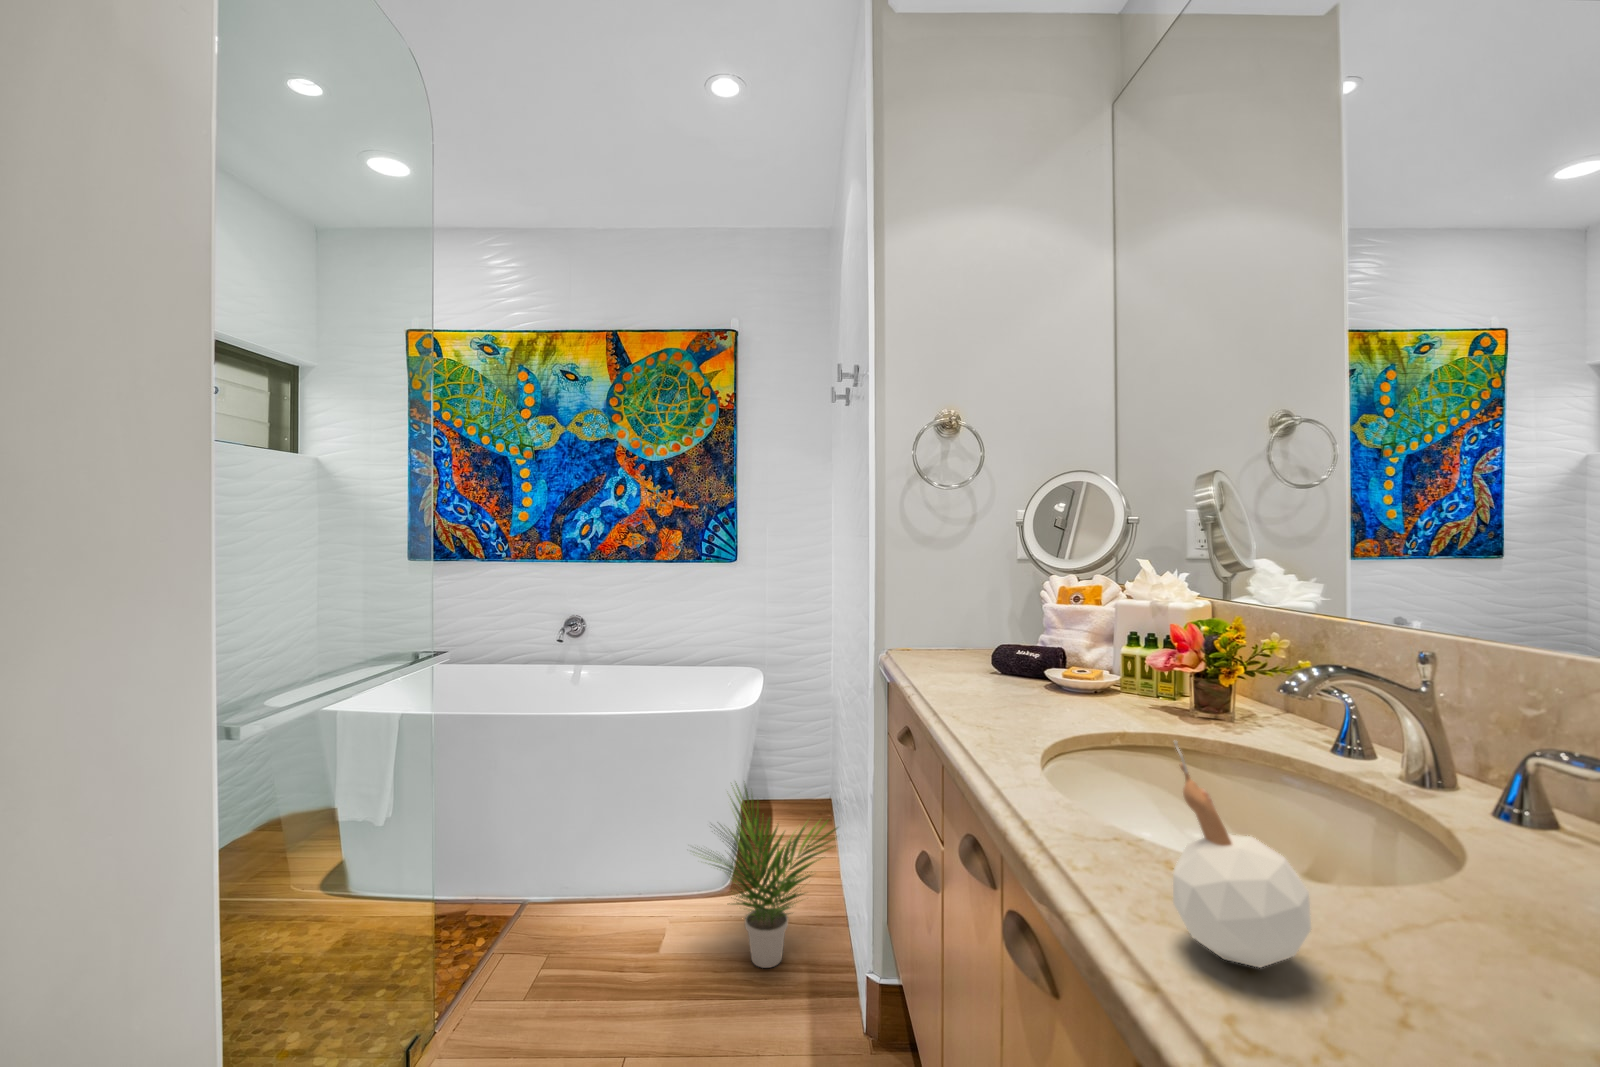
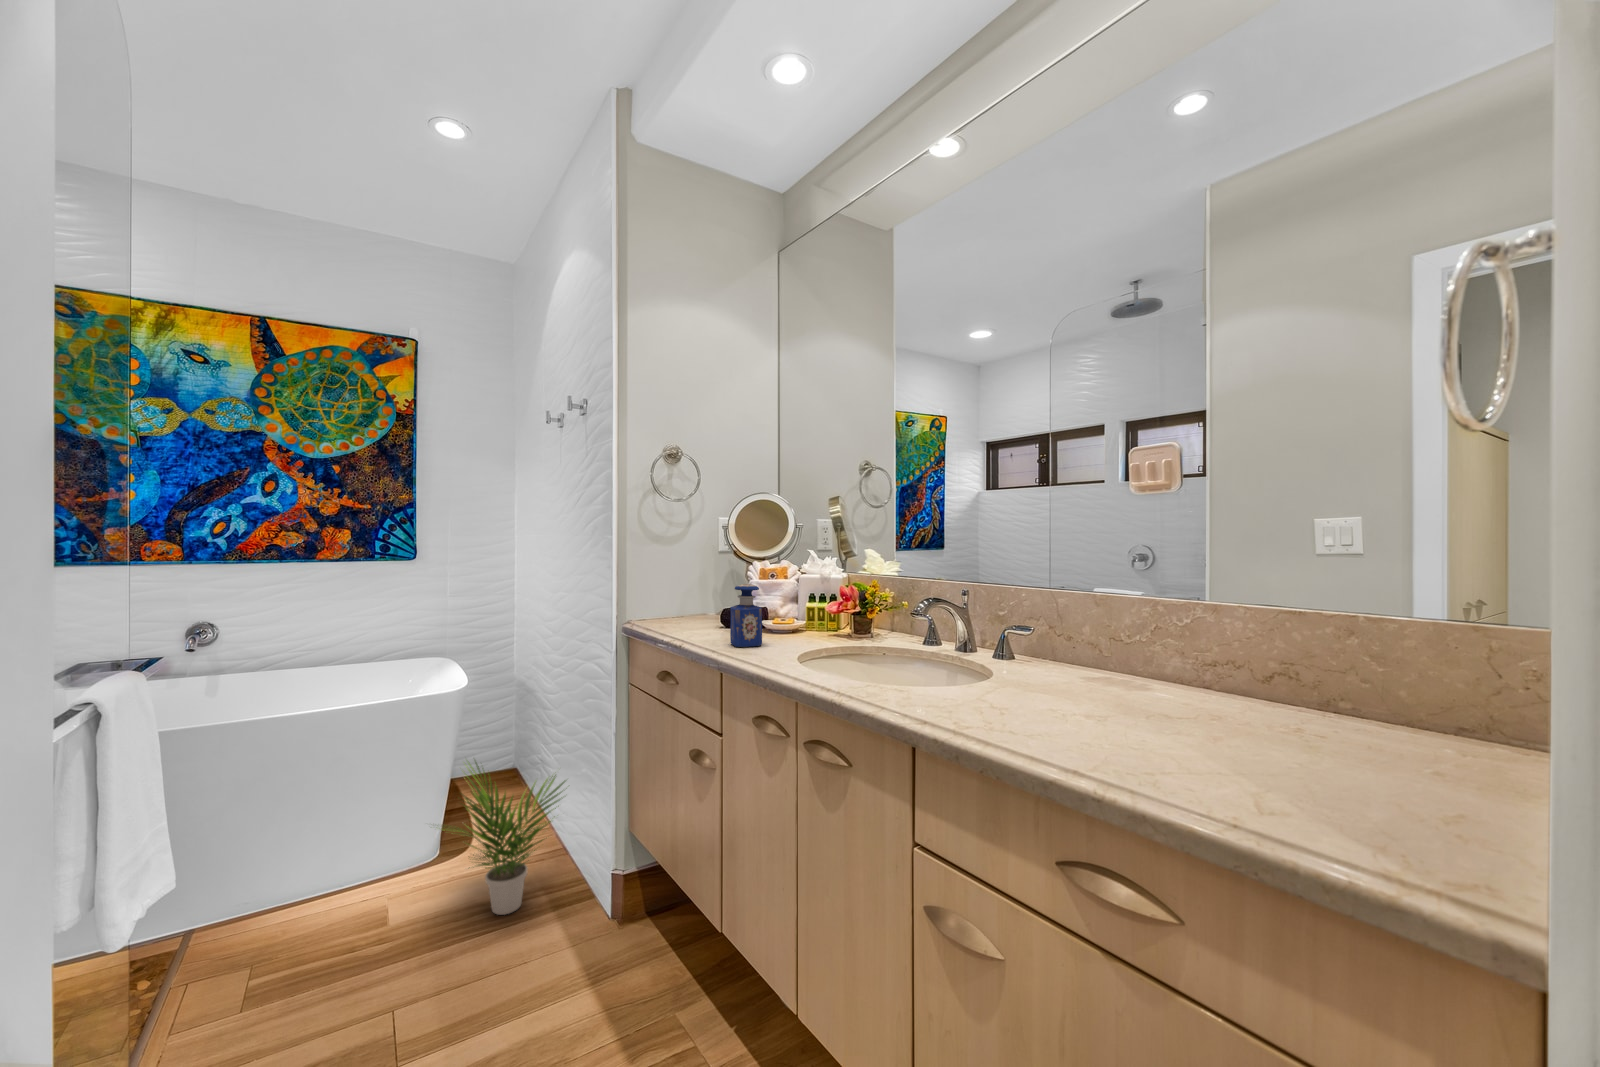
perfume bottle: none [974,616,1019,711] -> present [730,584,762,647]
candle: present [1173,741,1311,967] -> none [921,619,977,711]

